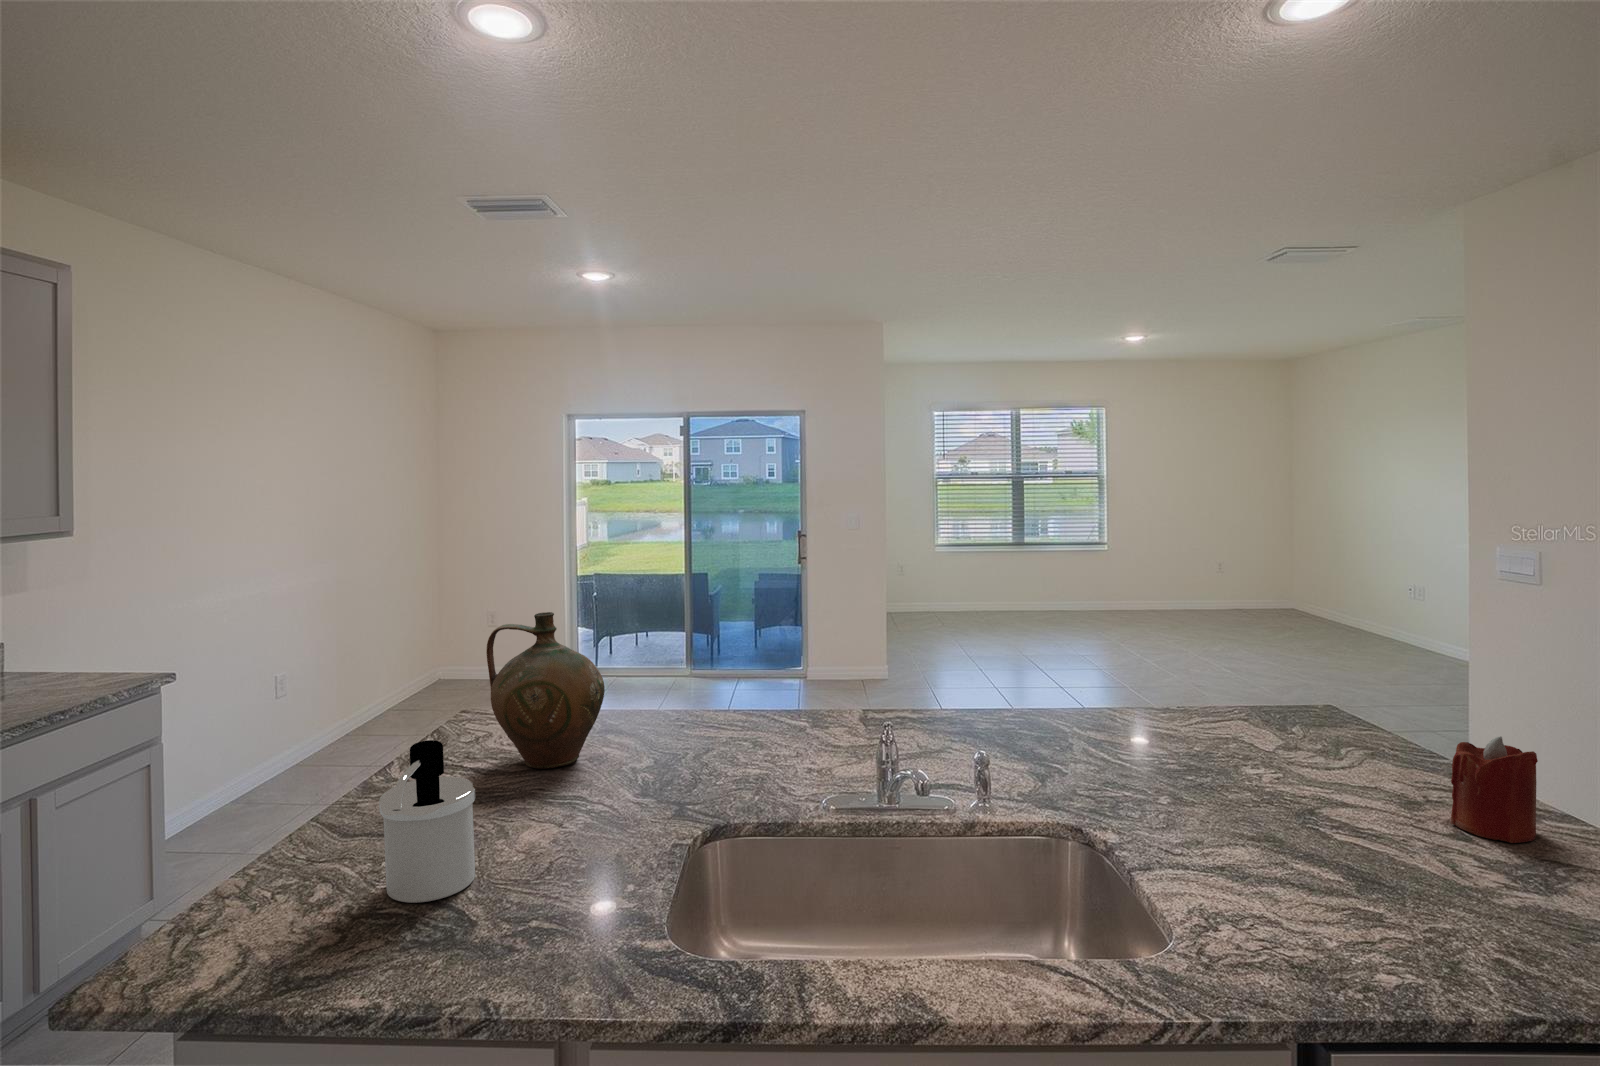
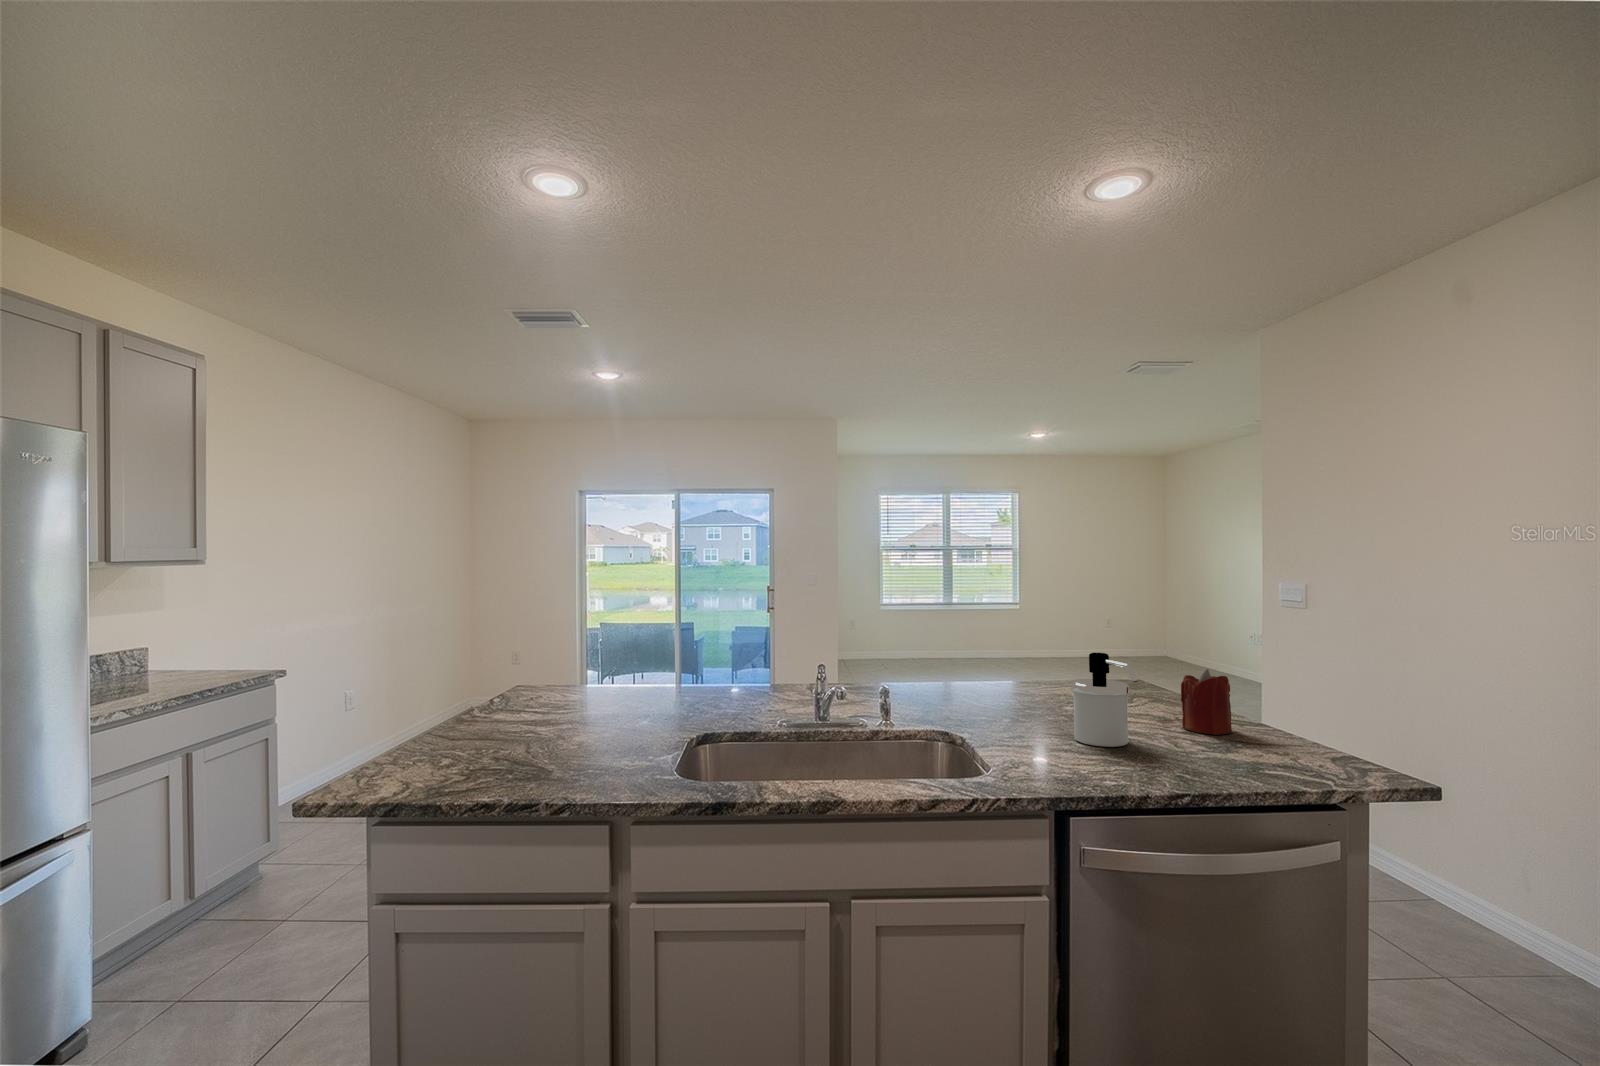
ceramic jug: present [486,612,605,769] -> none [548,602,628,710]
soap dispenser: present [379,740,476,903] -> present [1071,653,1138,747]

